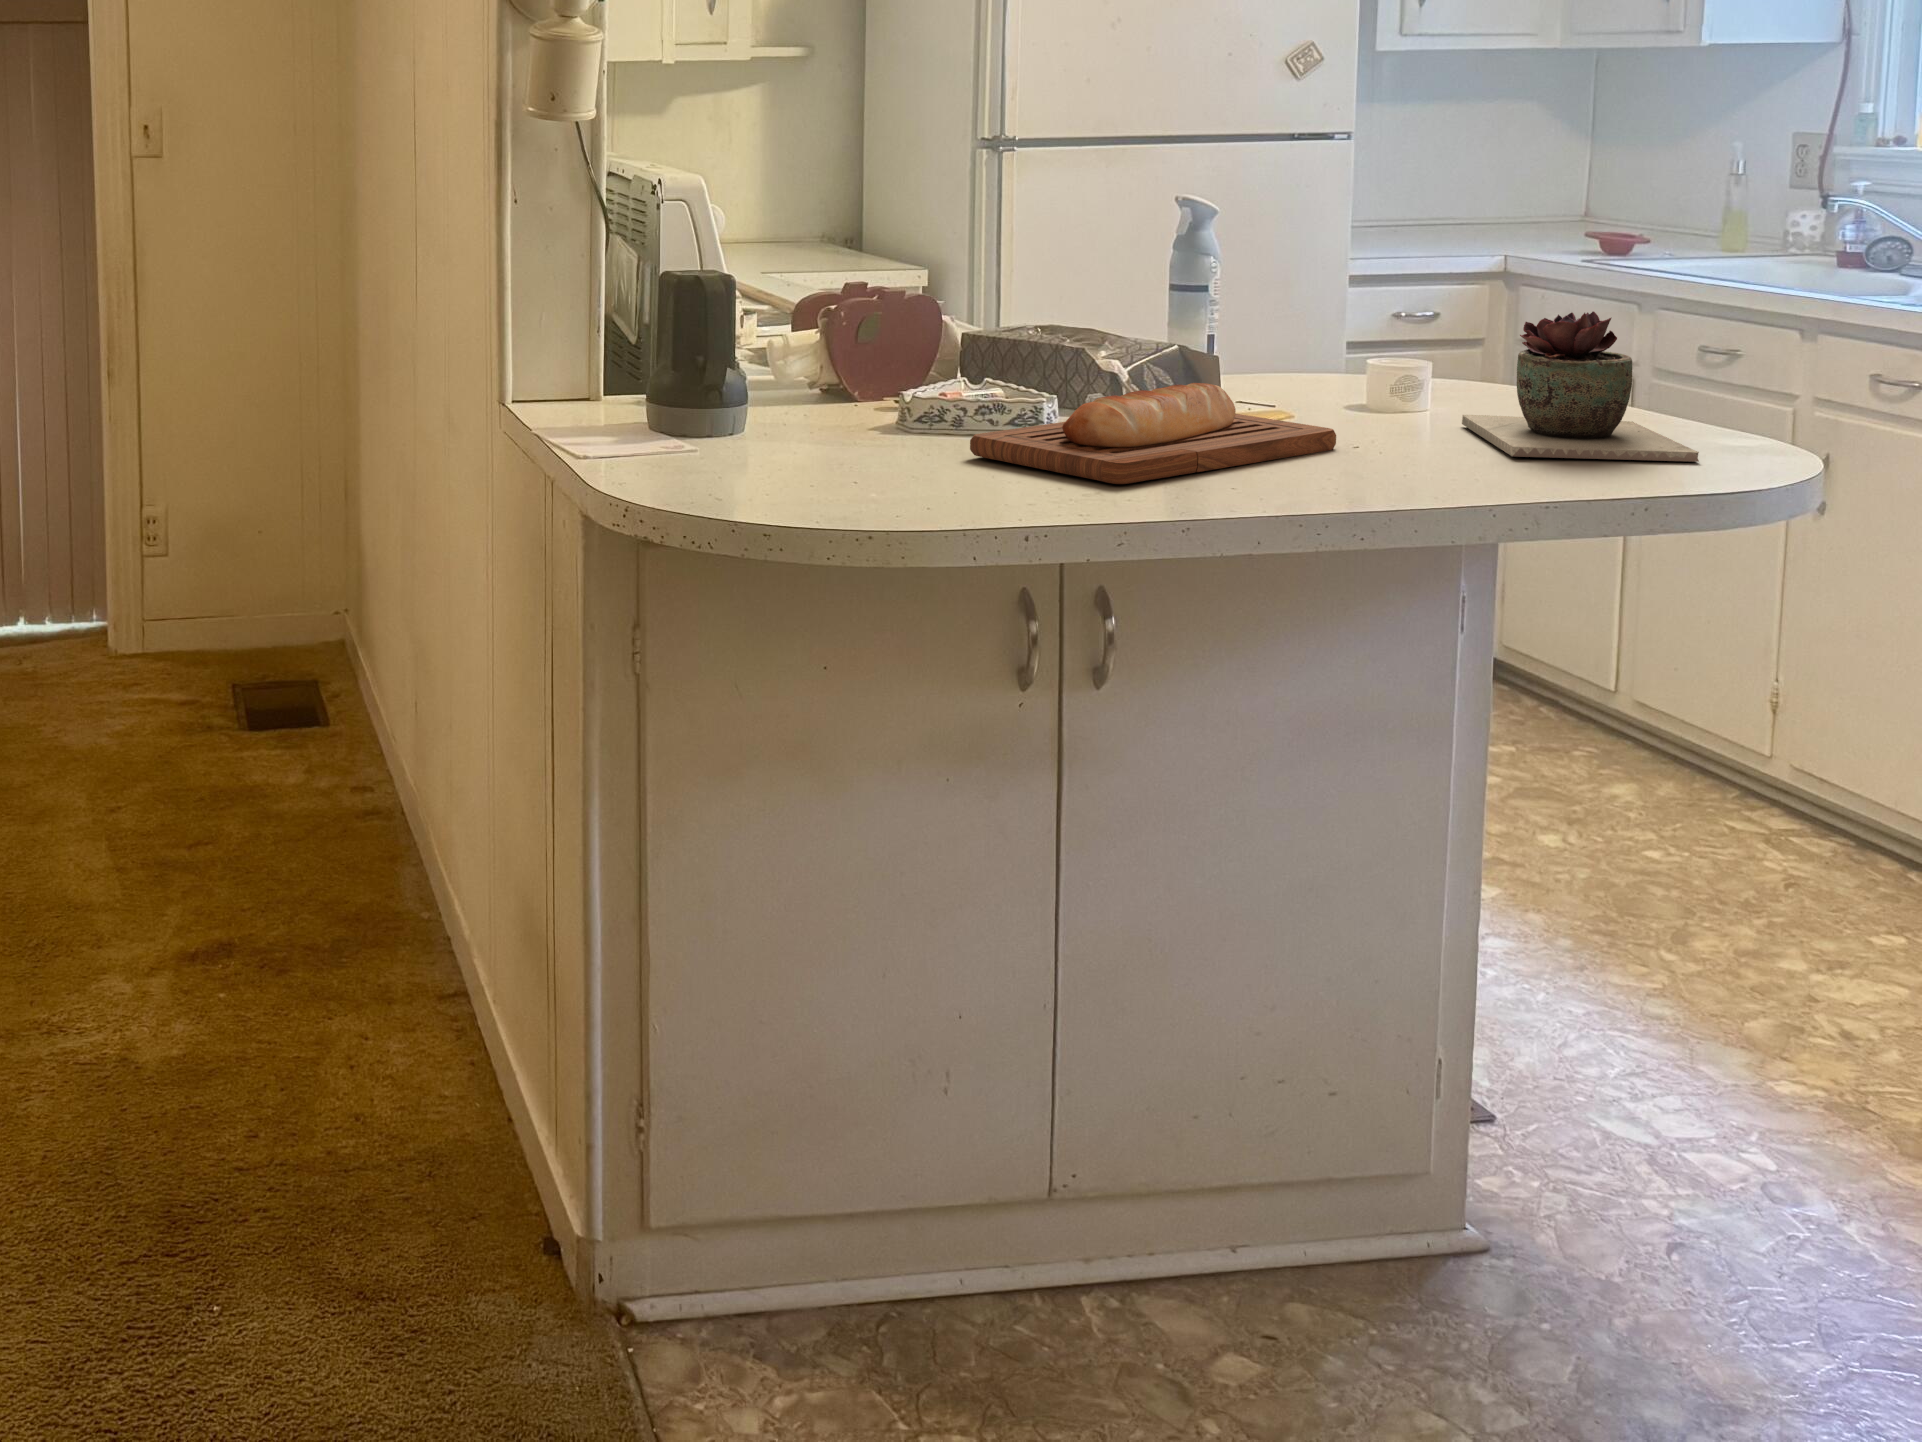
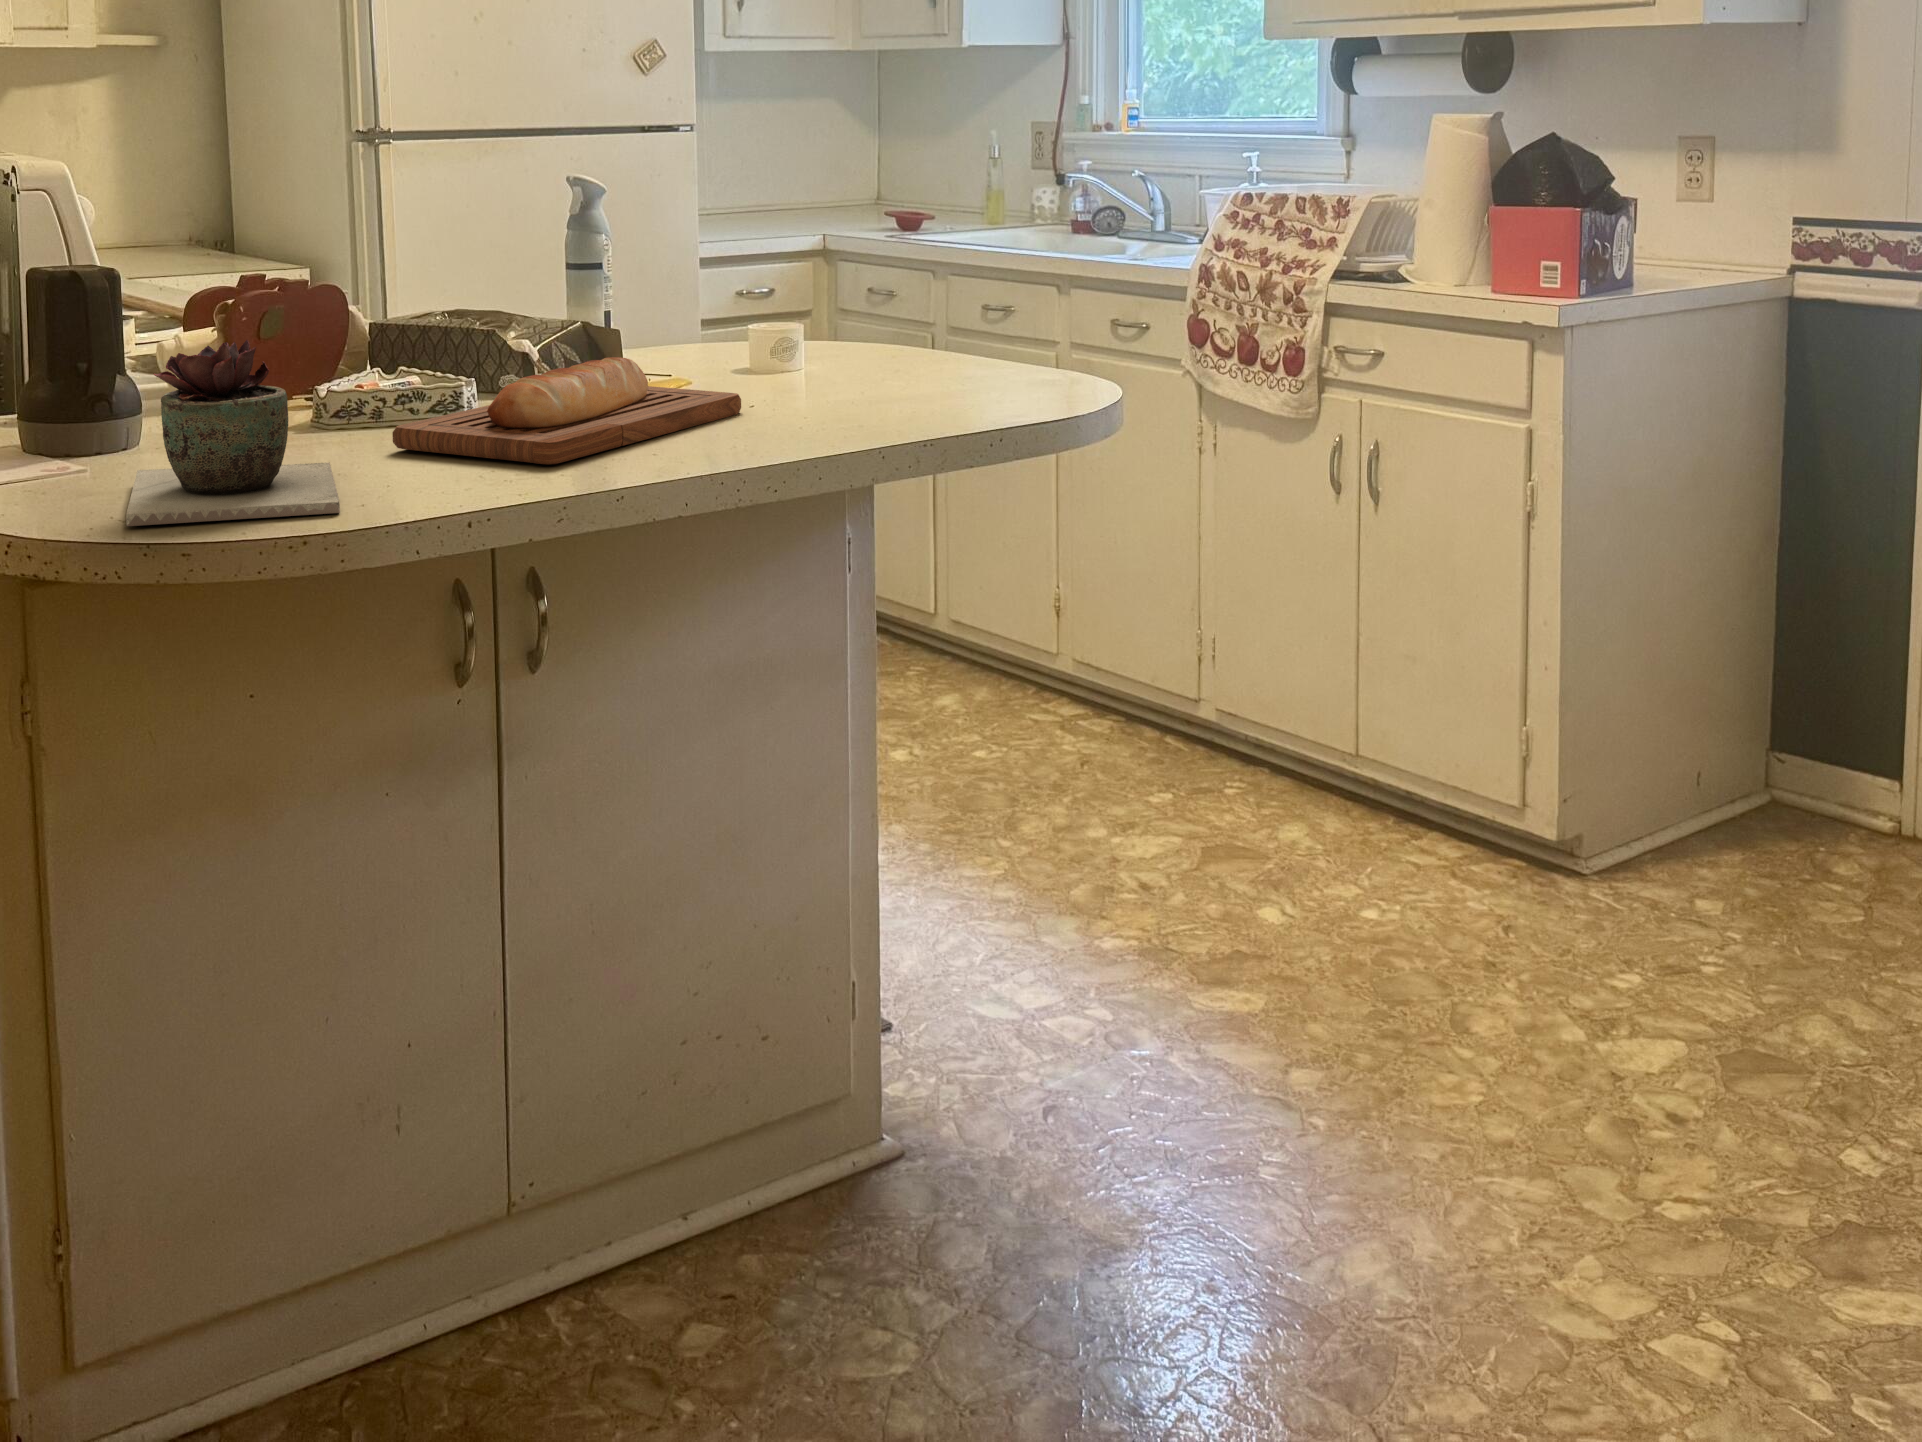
succulent plant: present [1462,311,1699,462] -> present [126,340,340,526]

